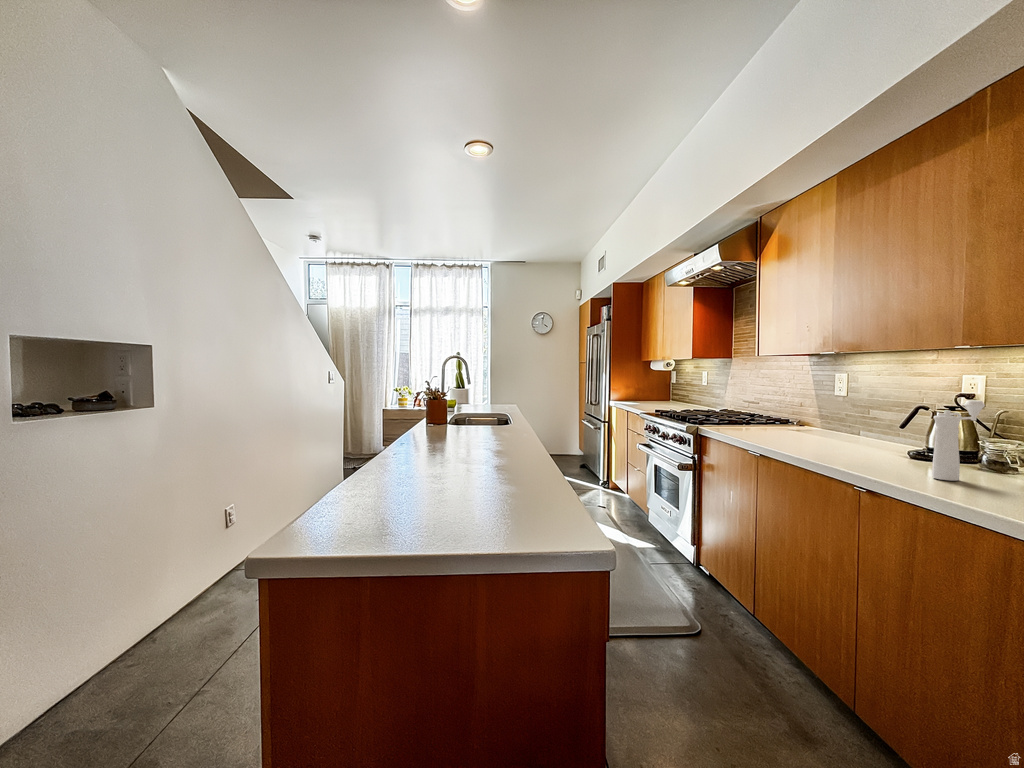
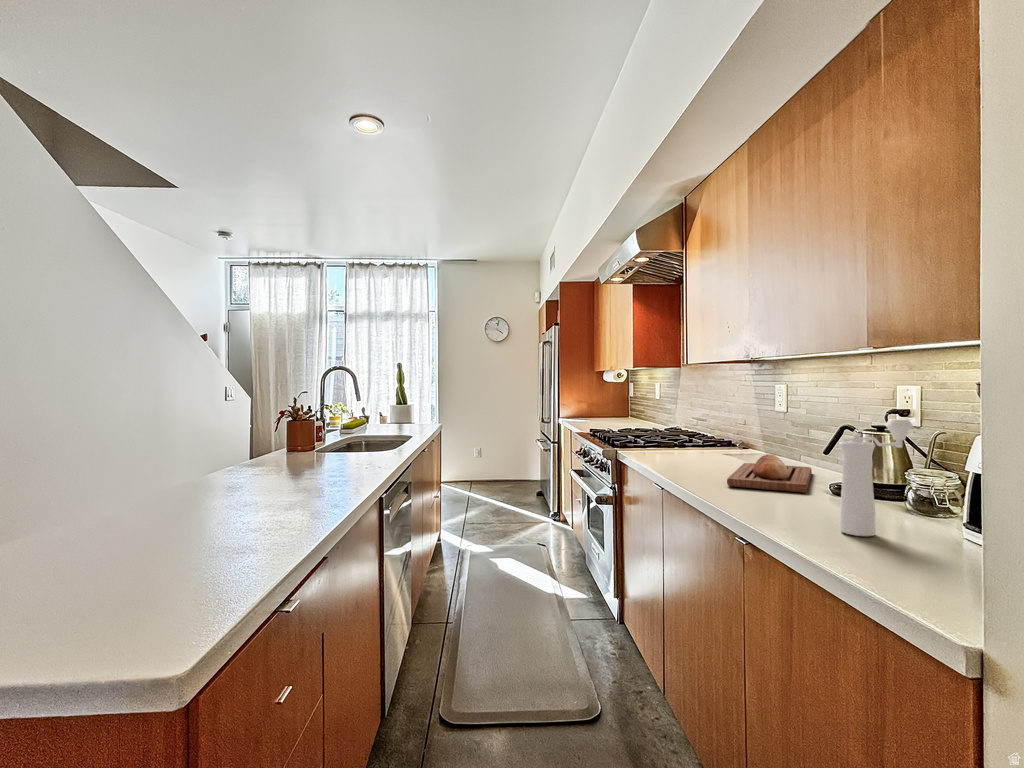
bread loaf: none [820,429,886,455] -> present [727,454,812,492]

